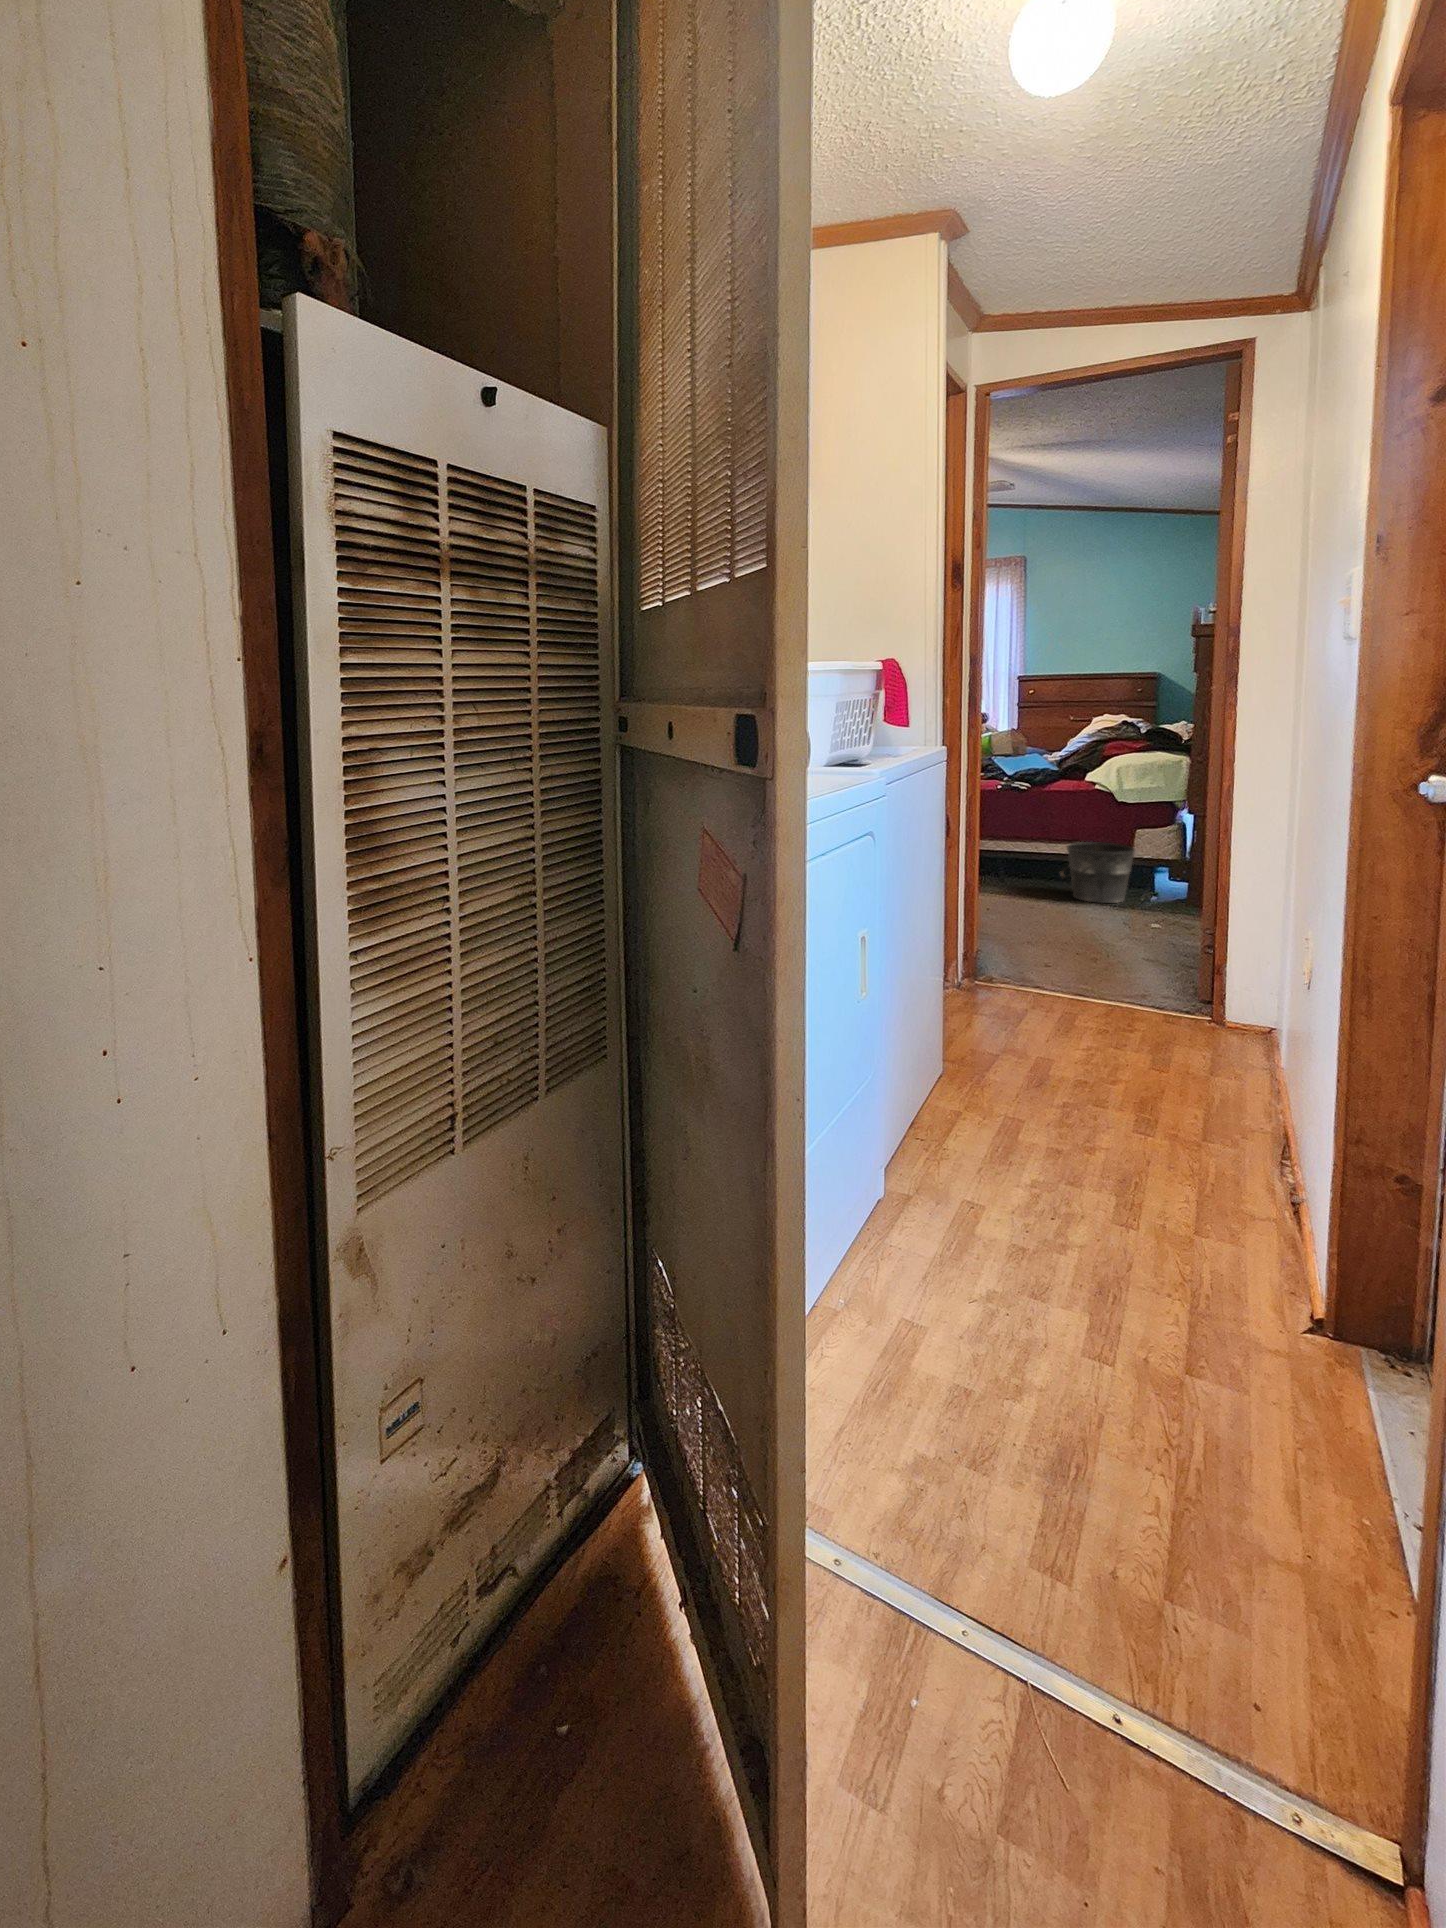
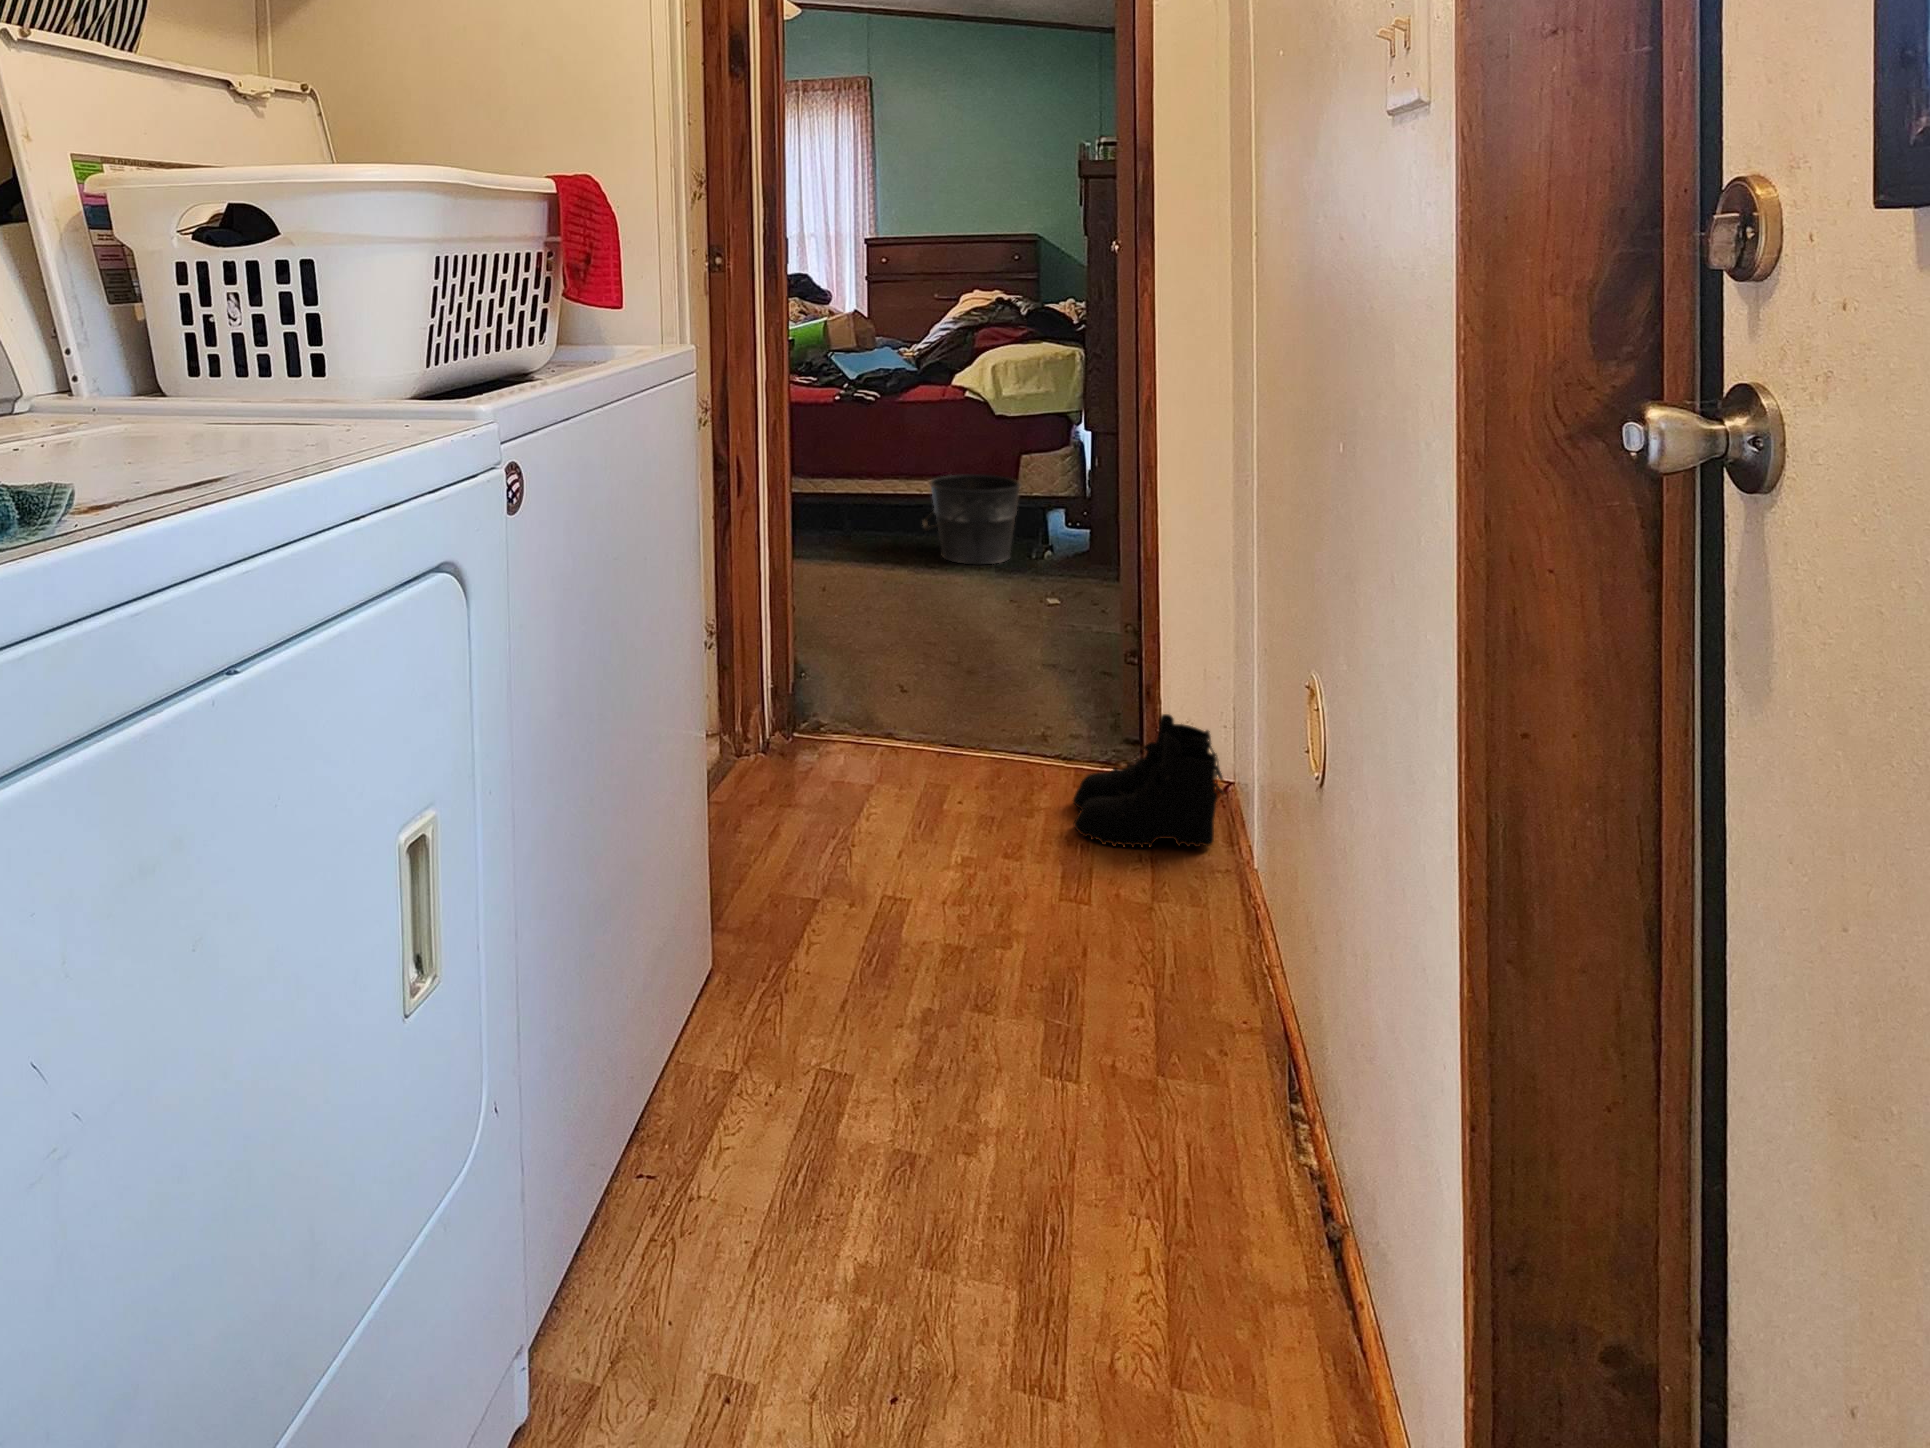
boots: none [1161,980,1264,1056] -> present [1072,714,1223,847]

